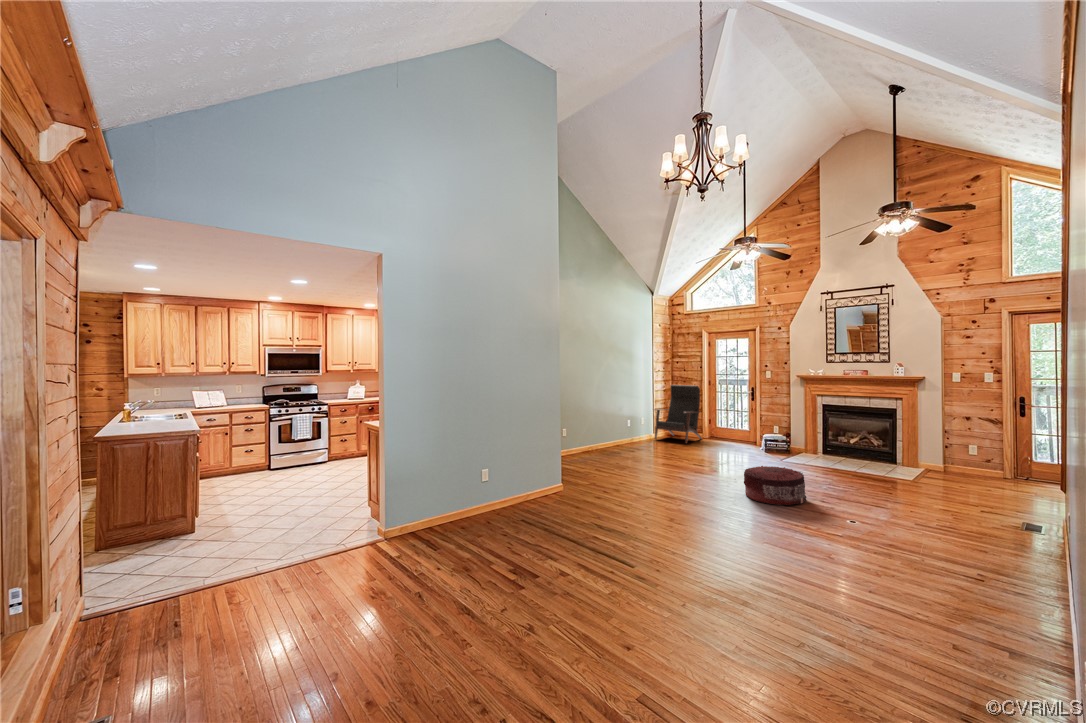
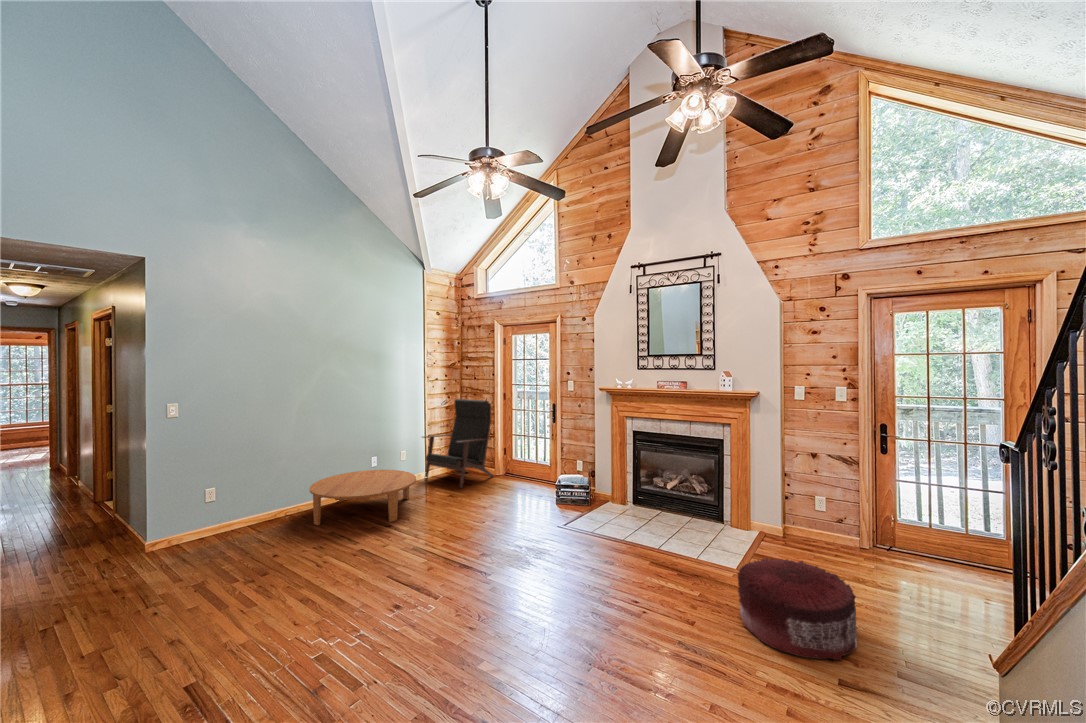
coffee table: none [607,428,670,456] -> present [310,470,416,525]
pouf: present [744,466,806,505] -> present [738,558,857,660]

